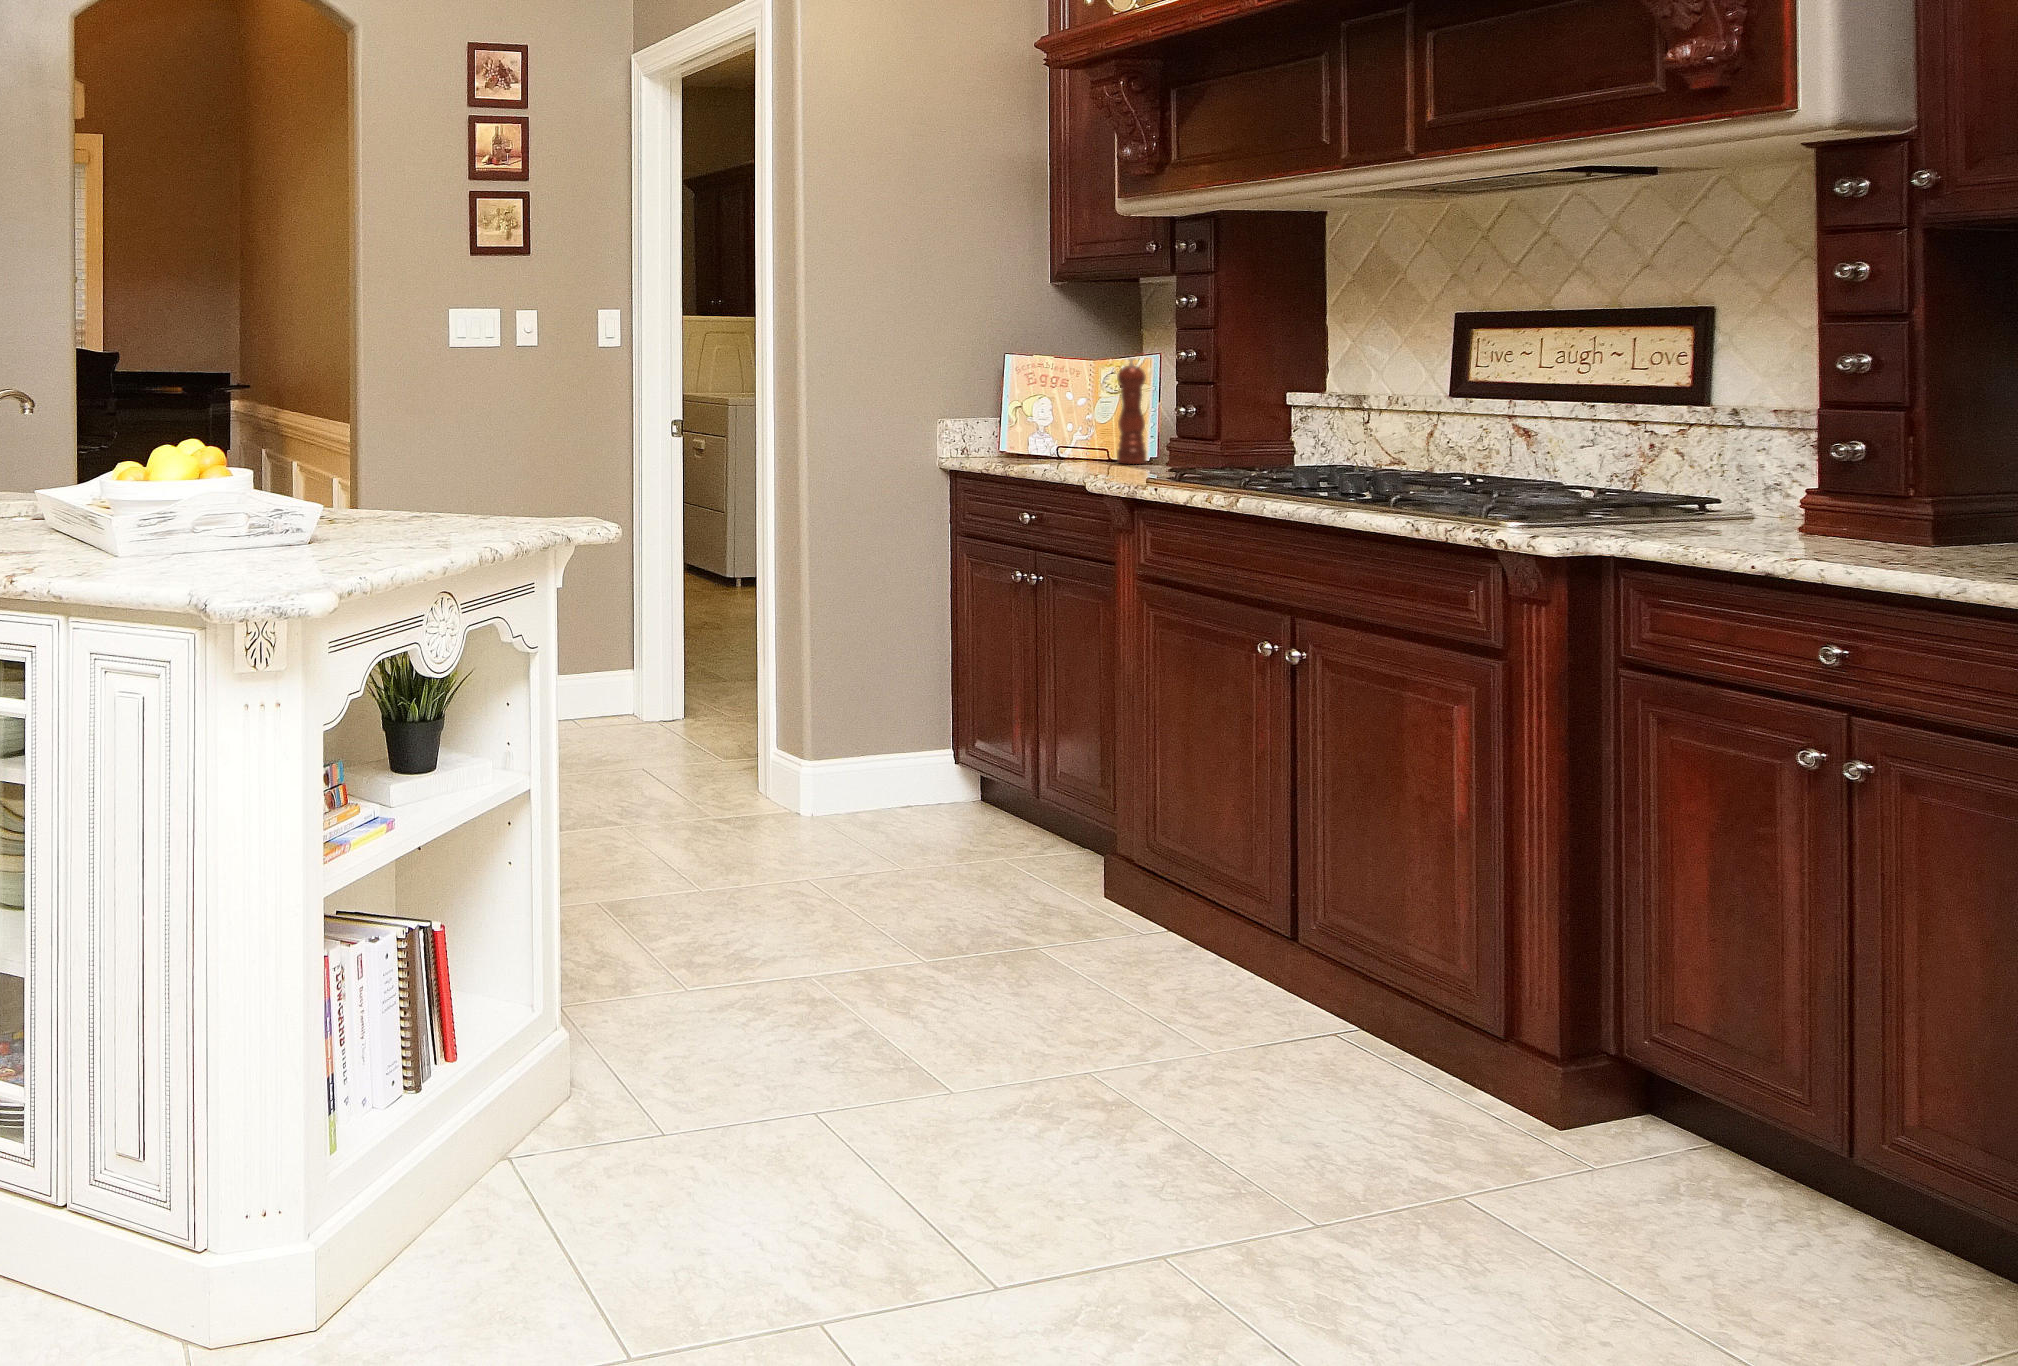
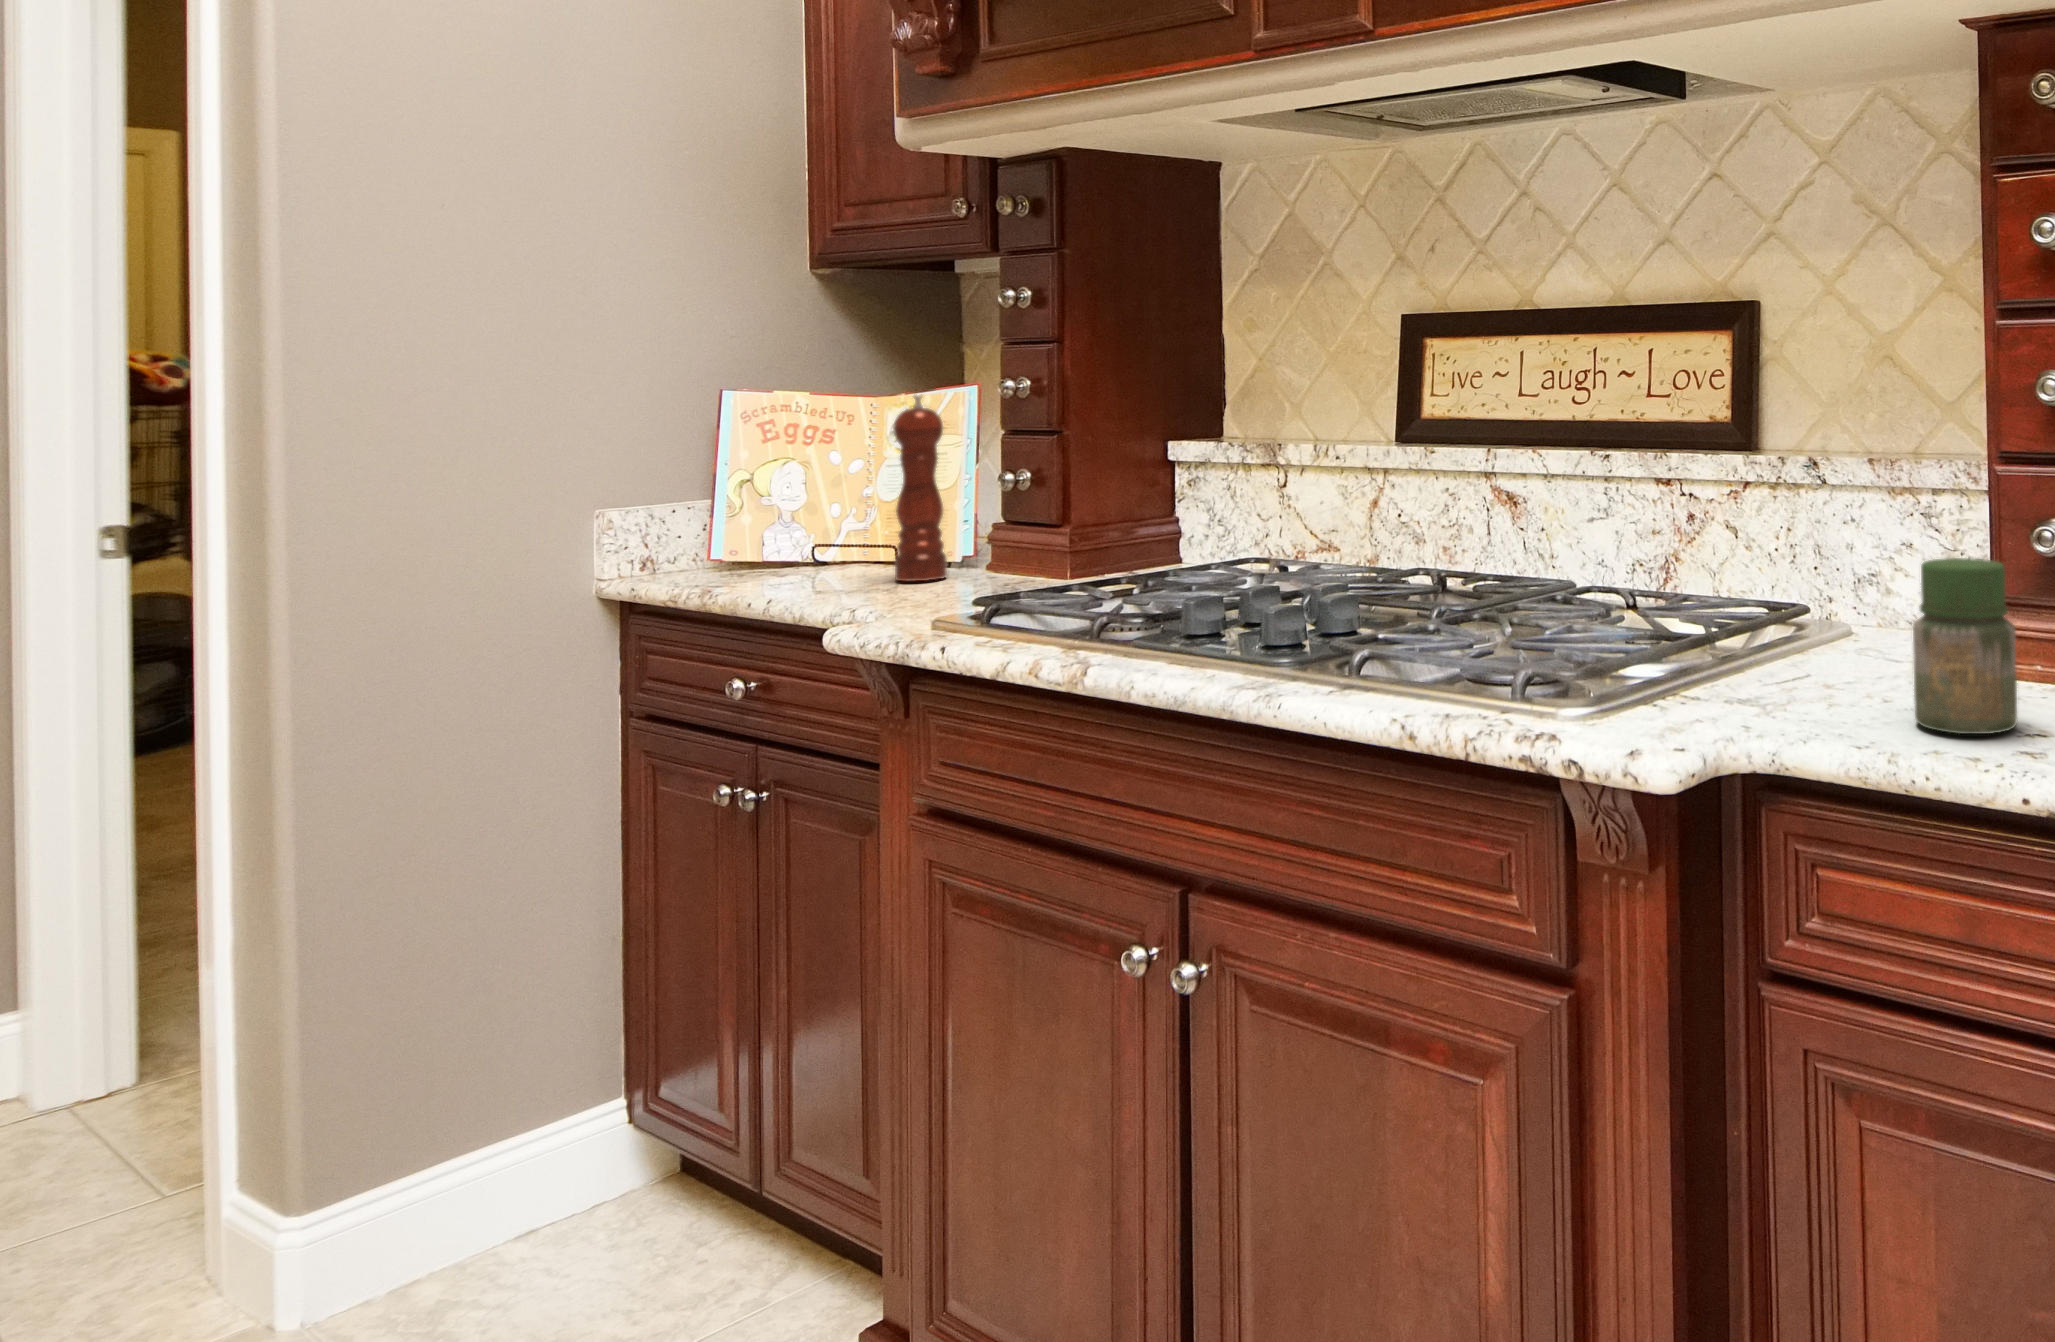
jar: none [1711,454,1777,544] -> present [1913,558,2017,734]

